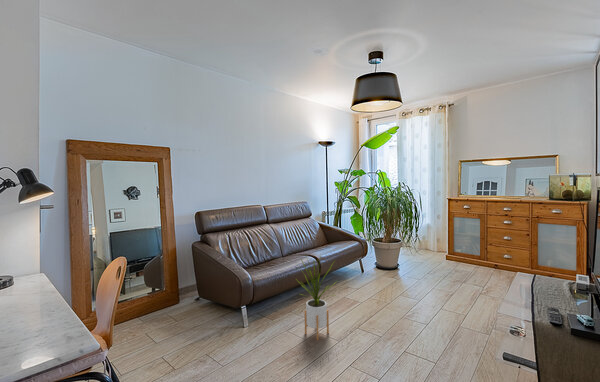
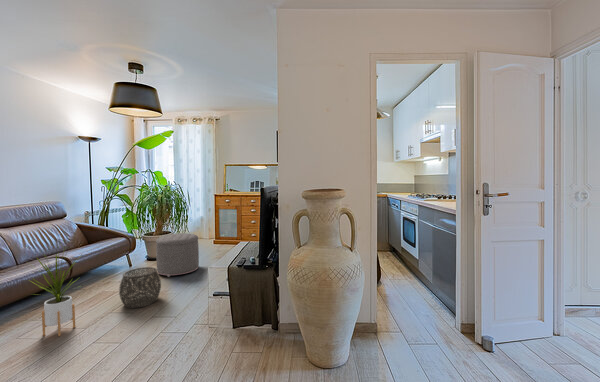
ottoman: none [391,244,439,294] -> present [156,233,199,277]
woven basket: none [363,282,406,330] -> present [119,267,161,308]

